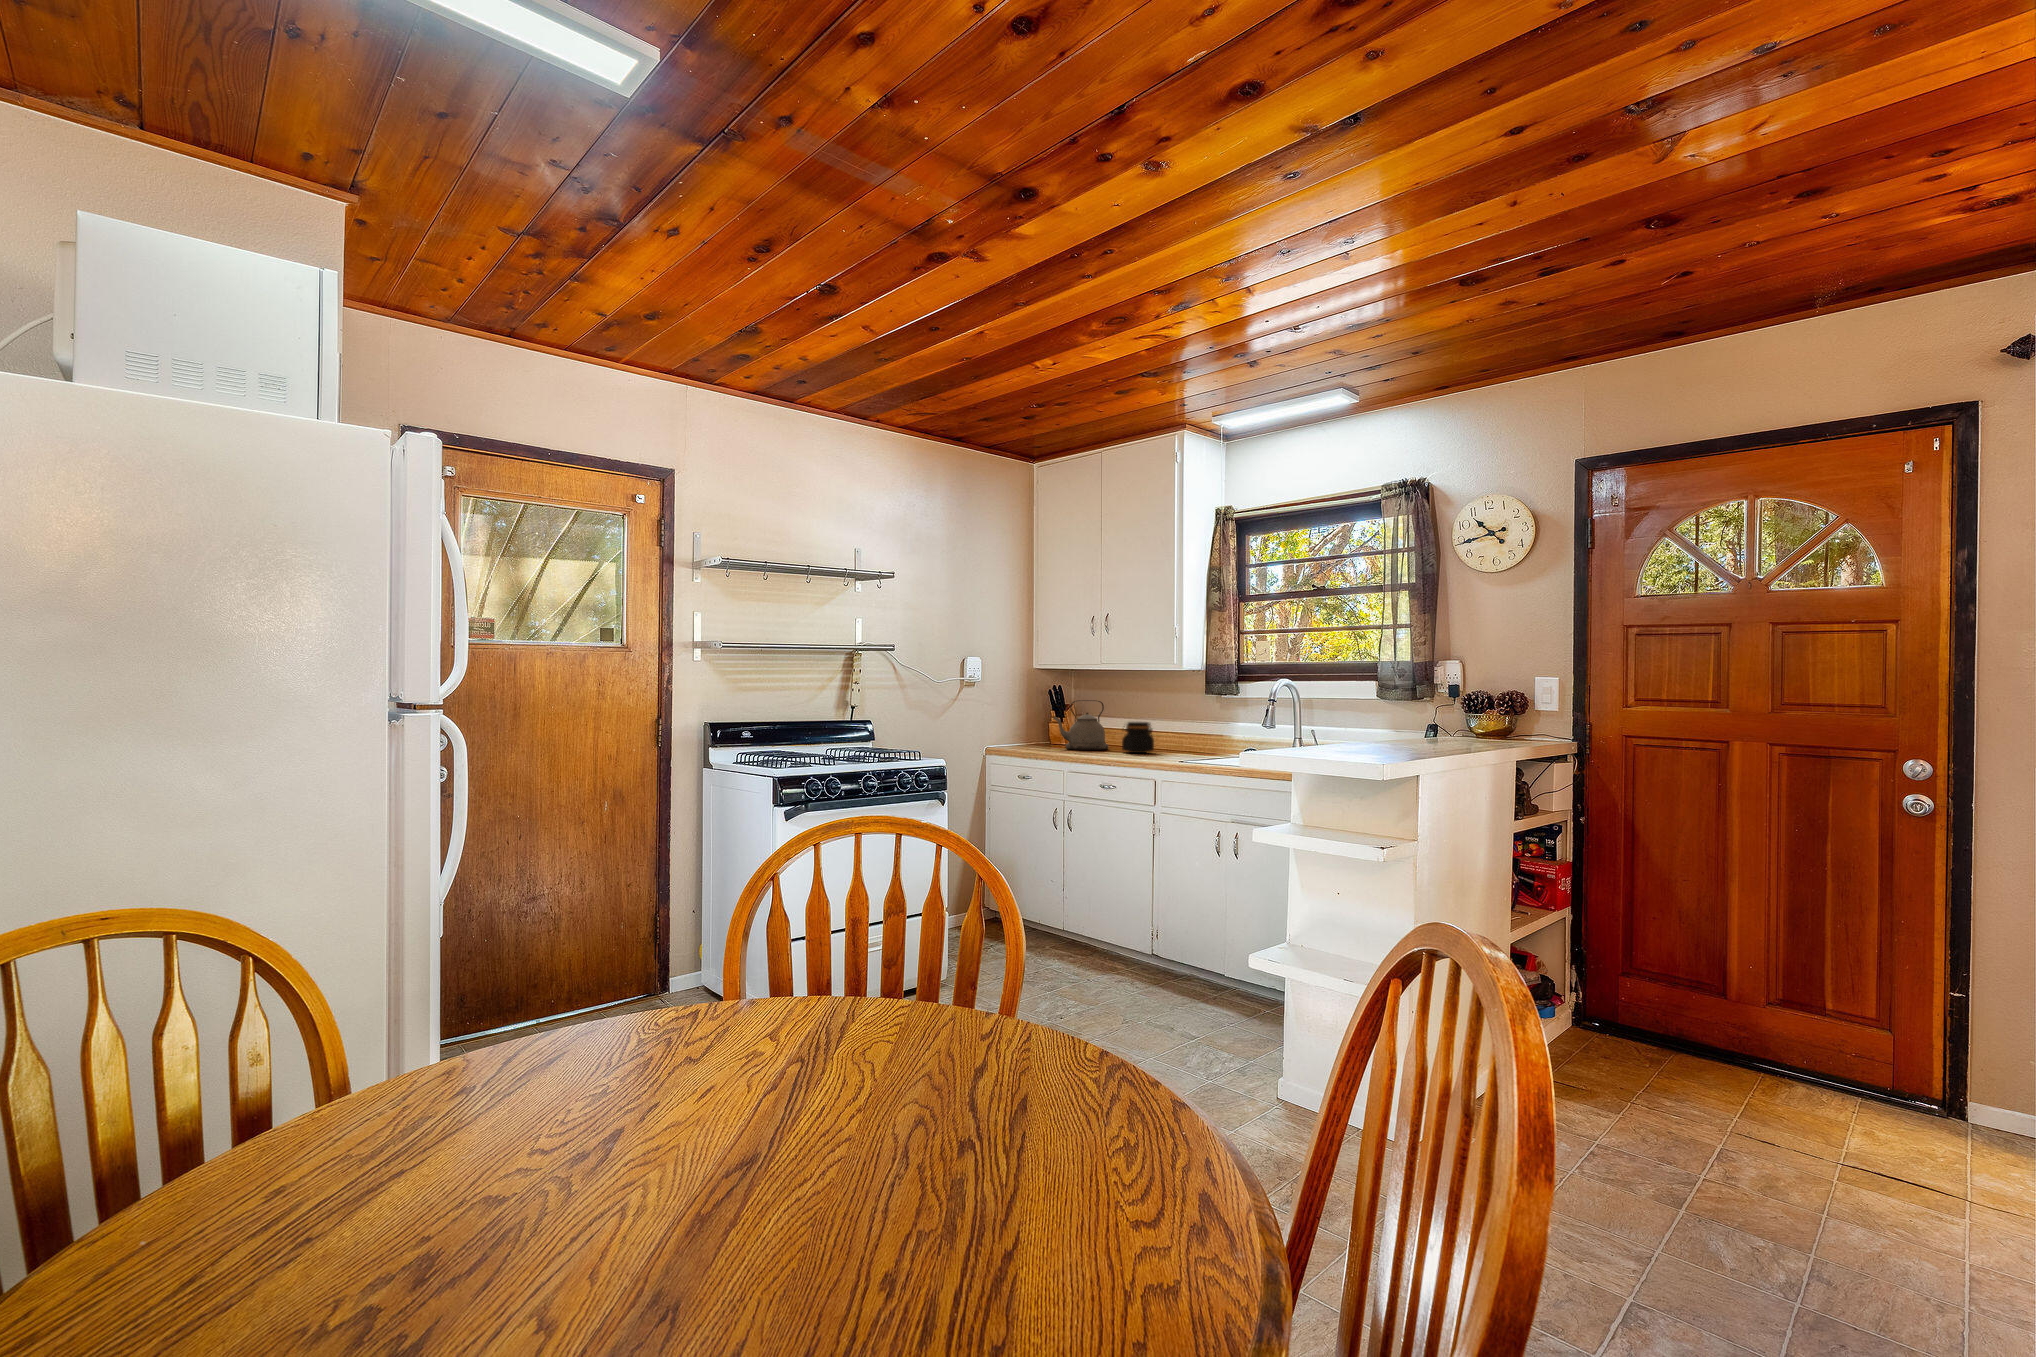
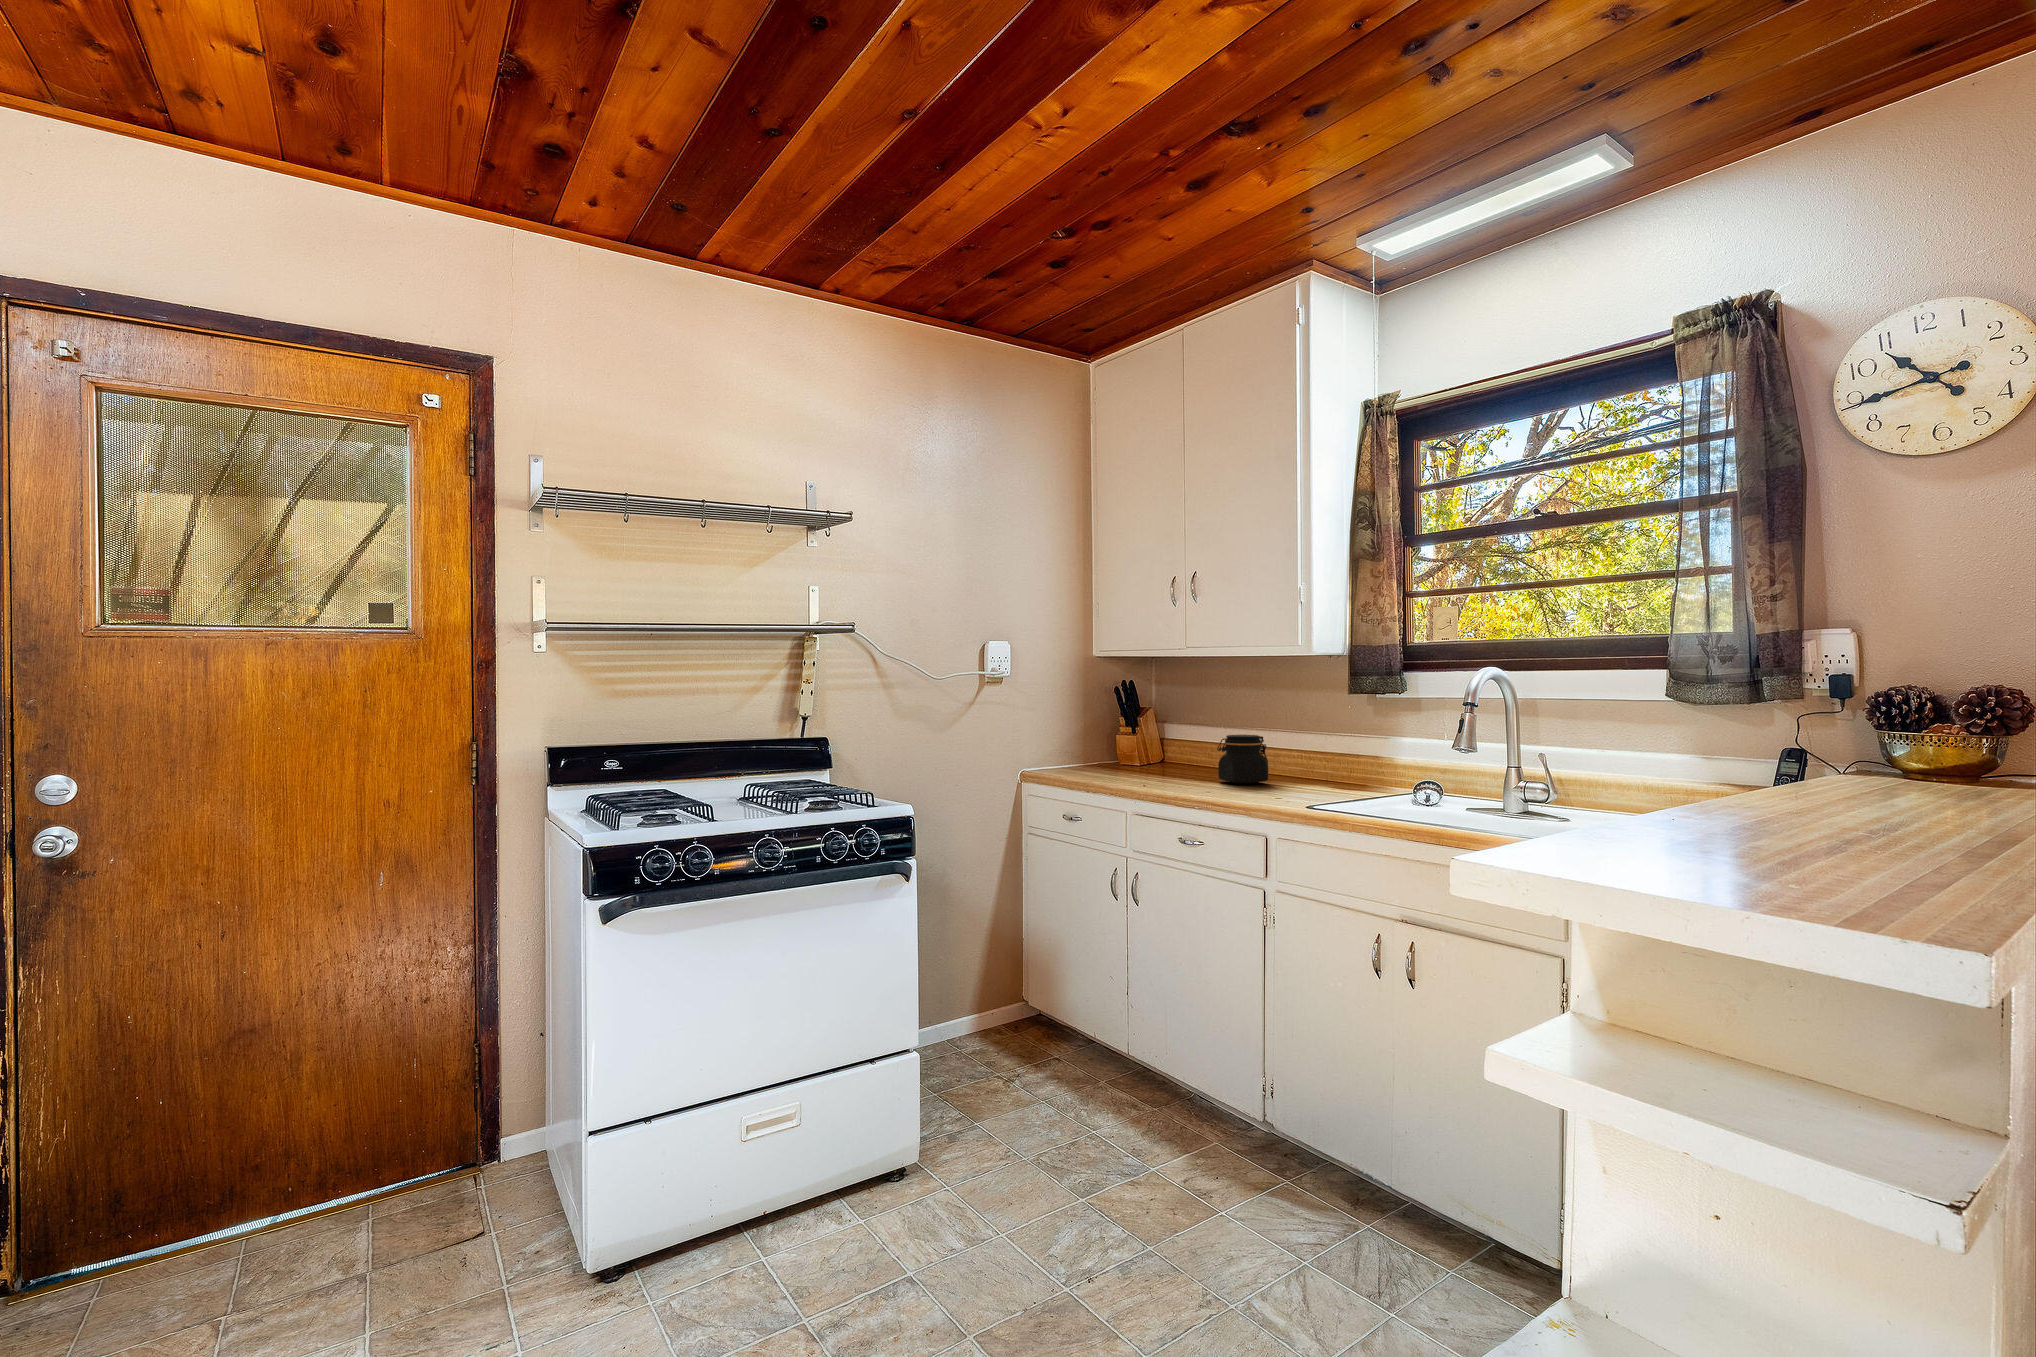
kettle: present [1053,700,1108,750] -> none [1117,702,1201,776]

